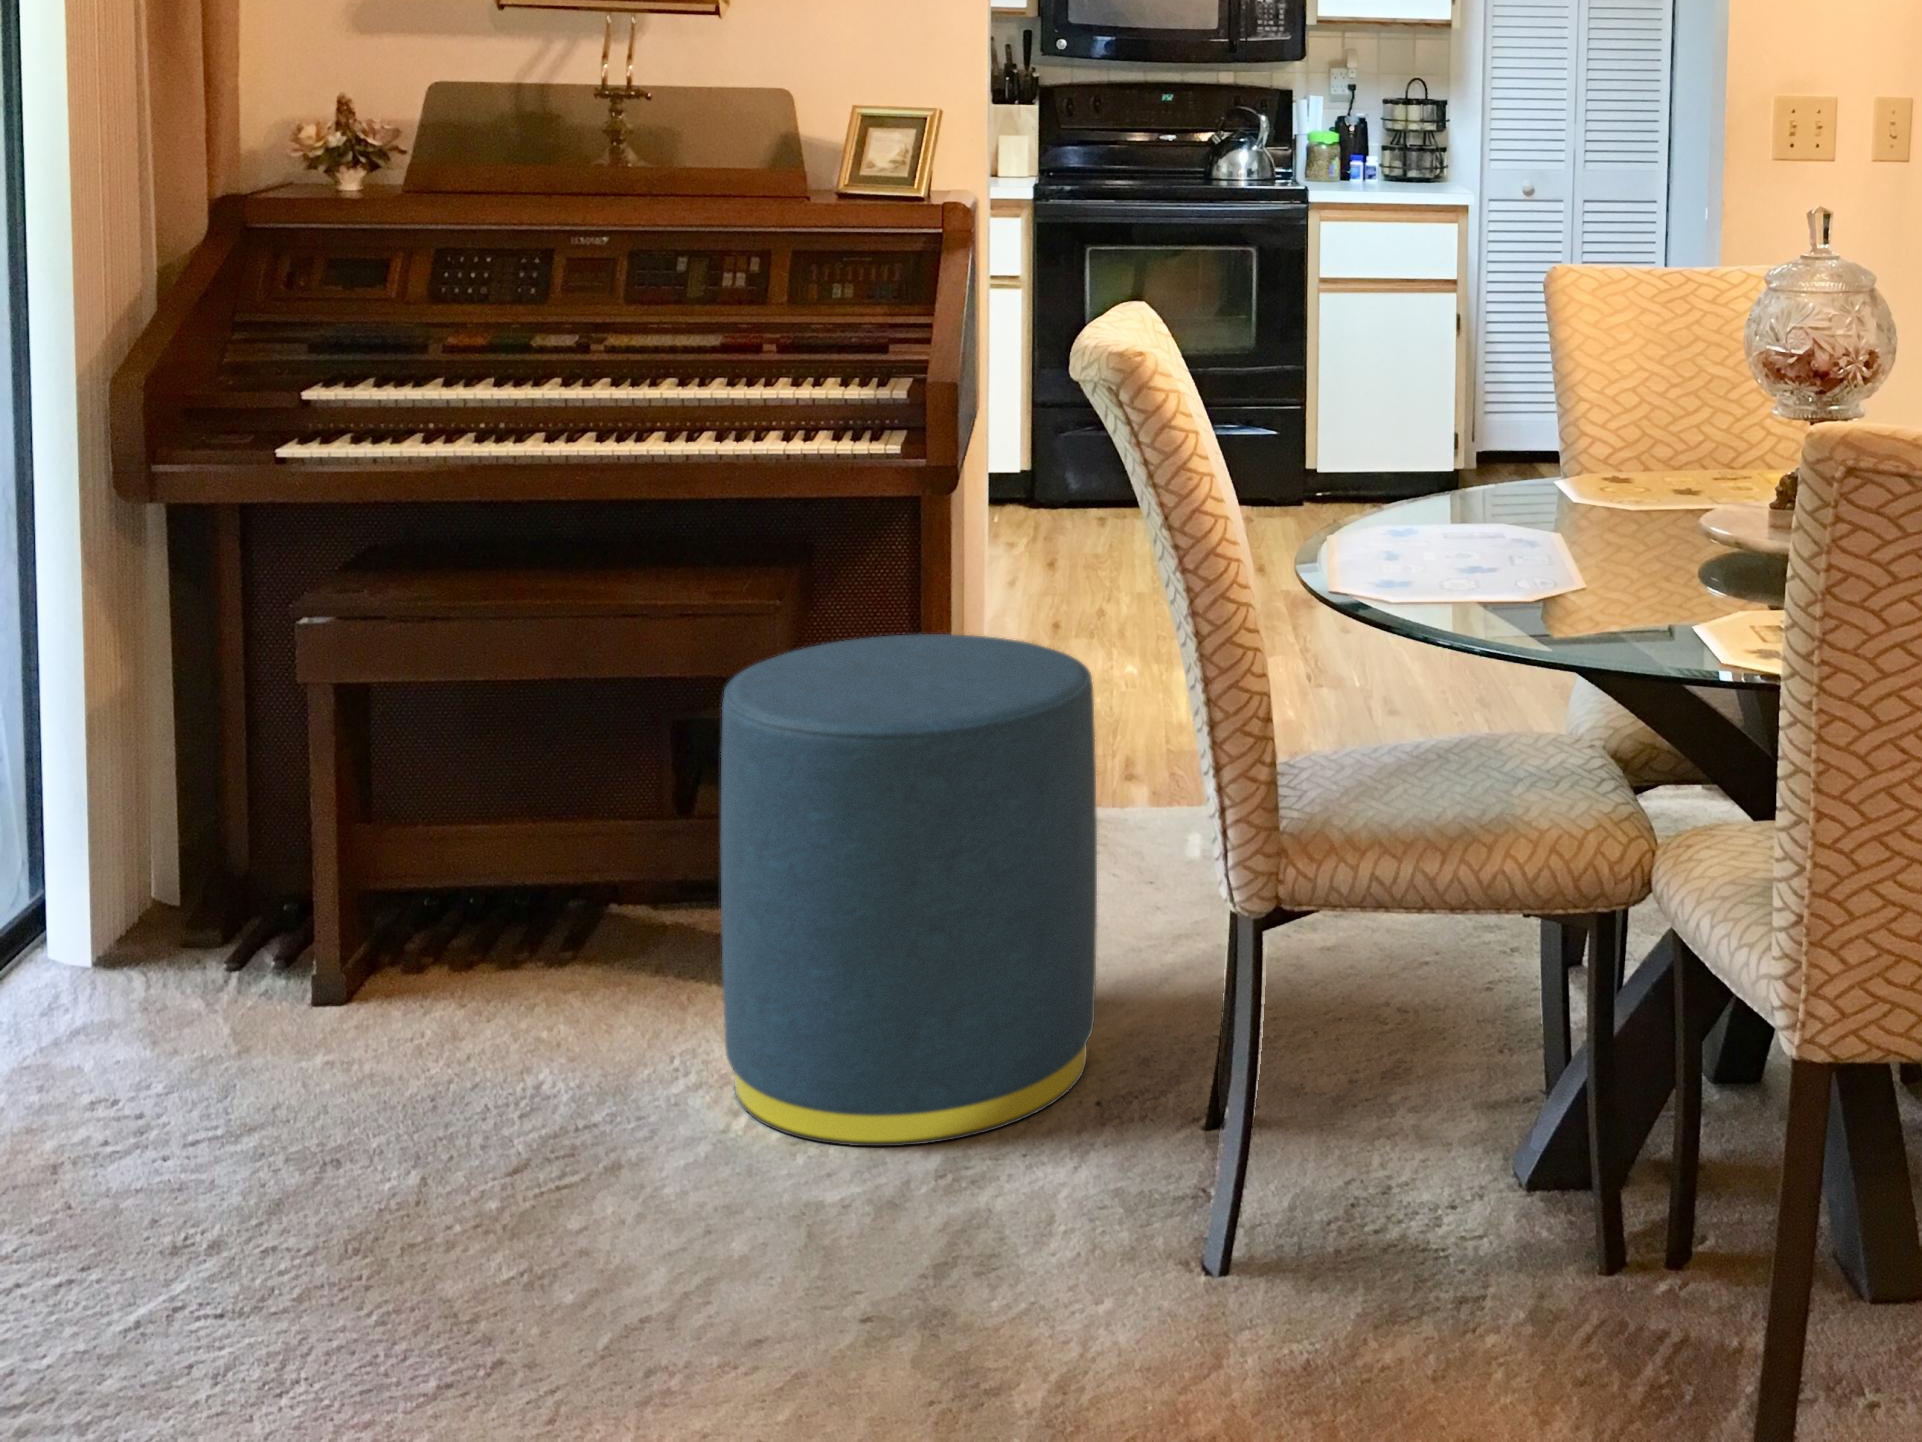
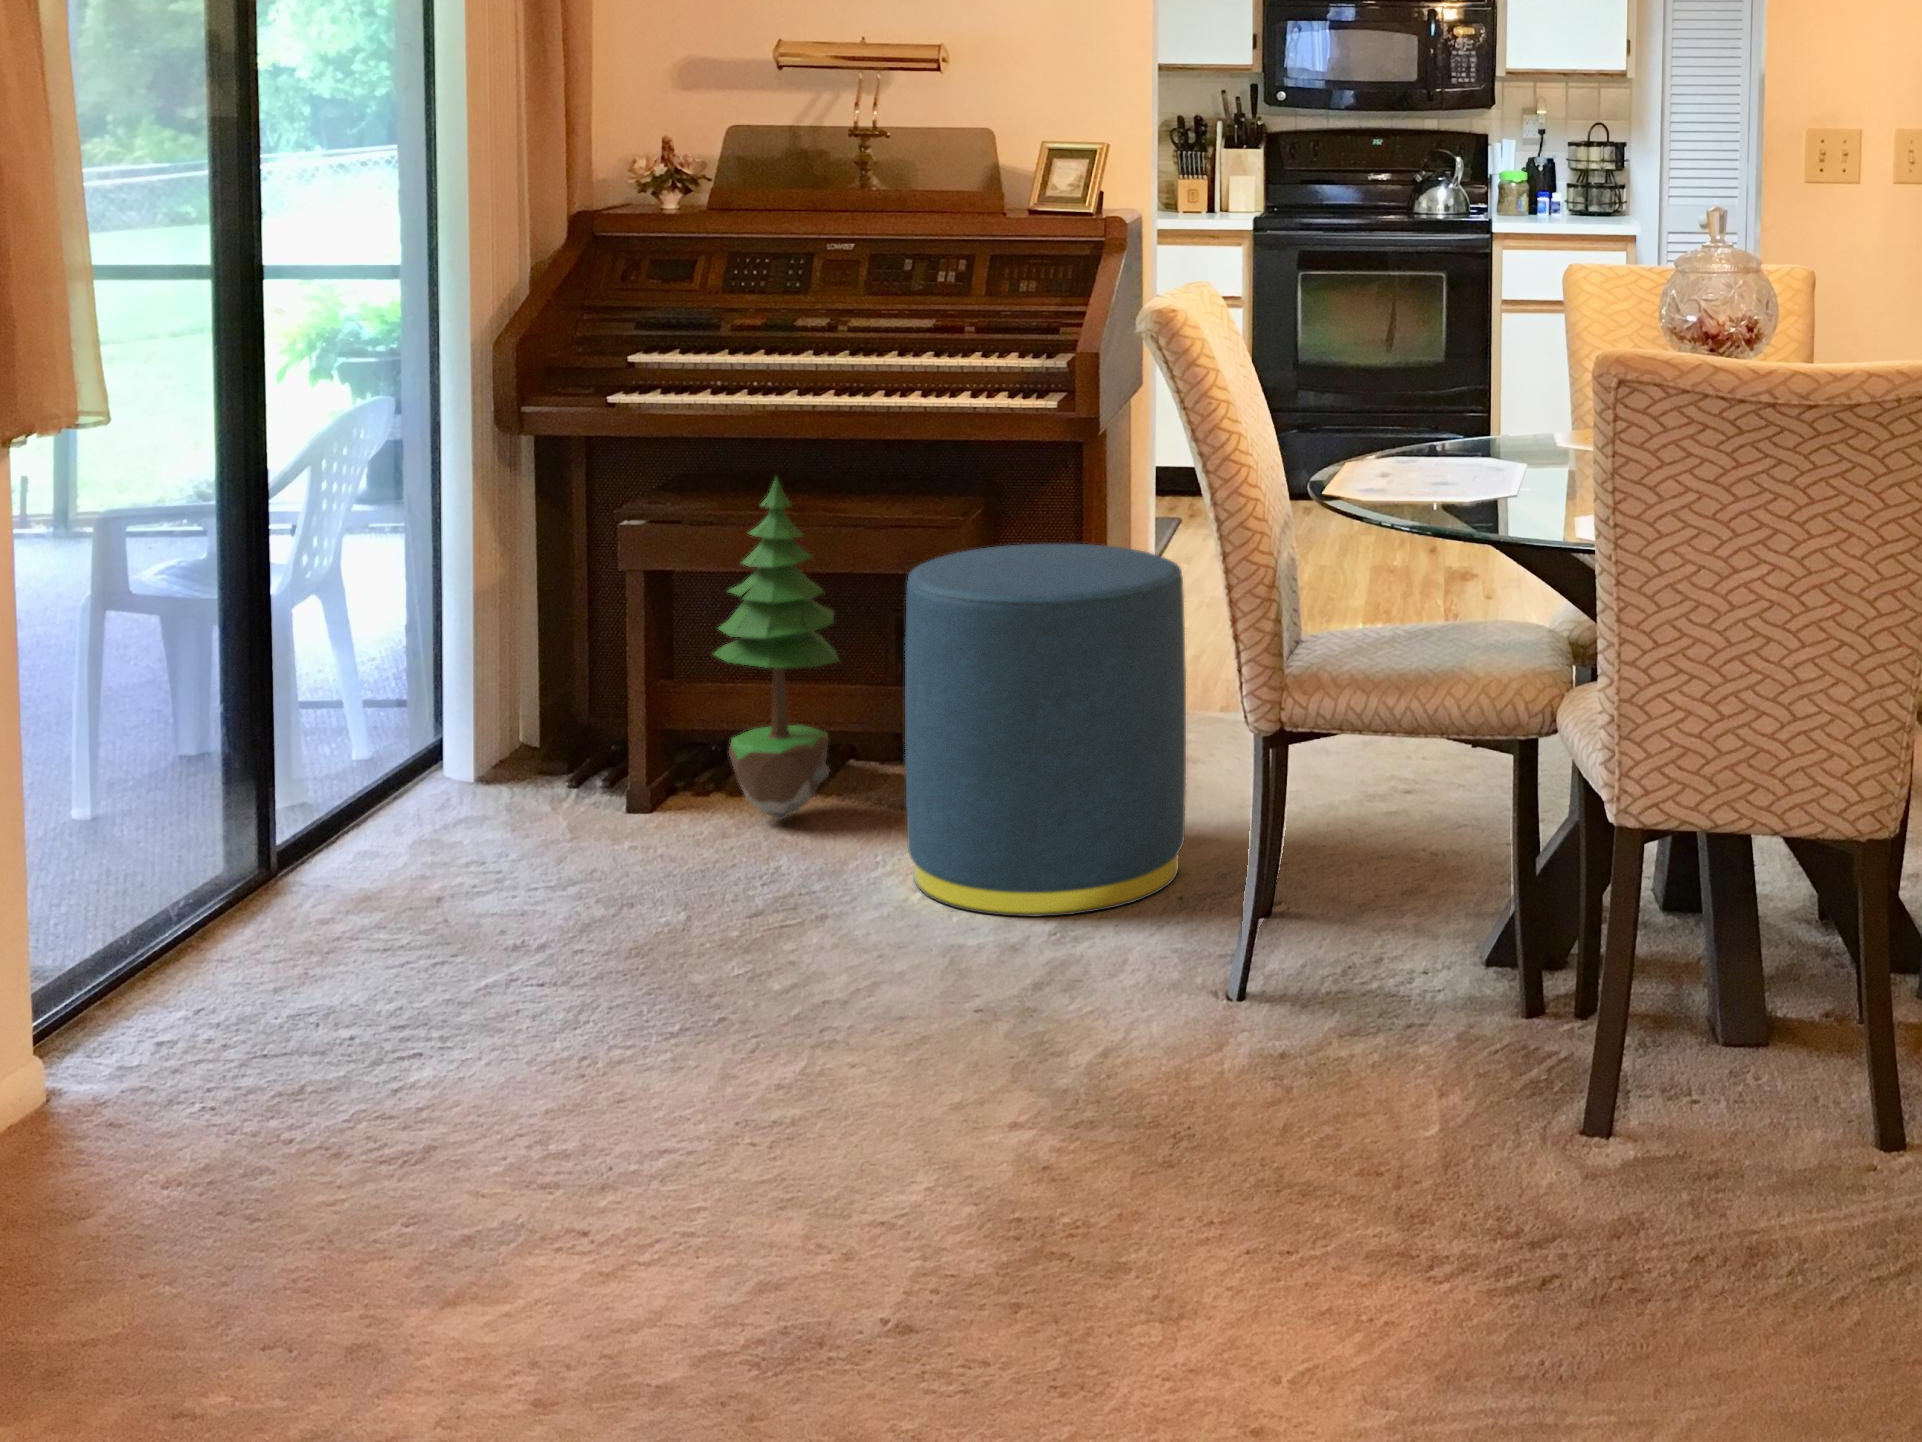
potted tree: none [431,555,614,1008] -> present [714,478,840,820]

